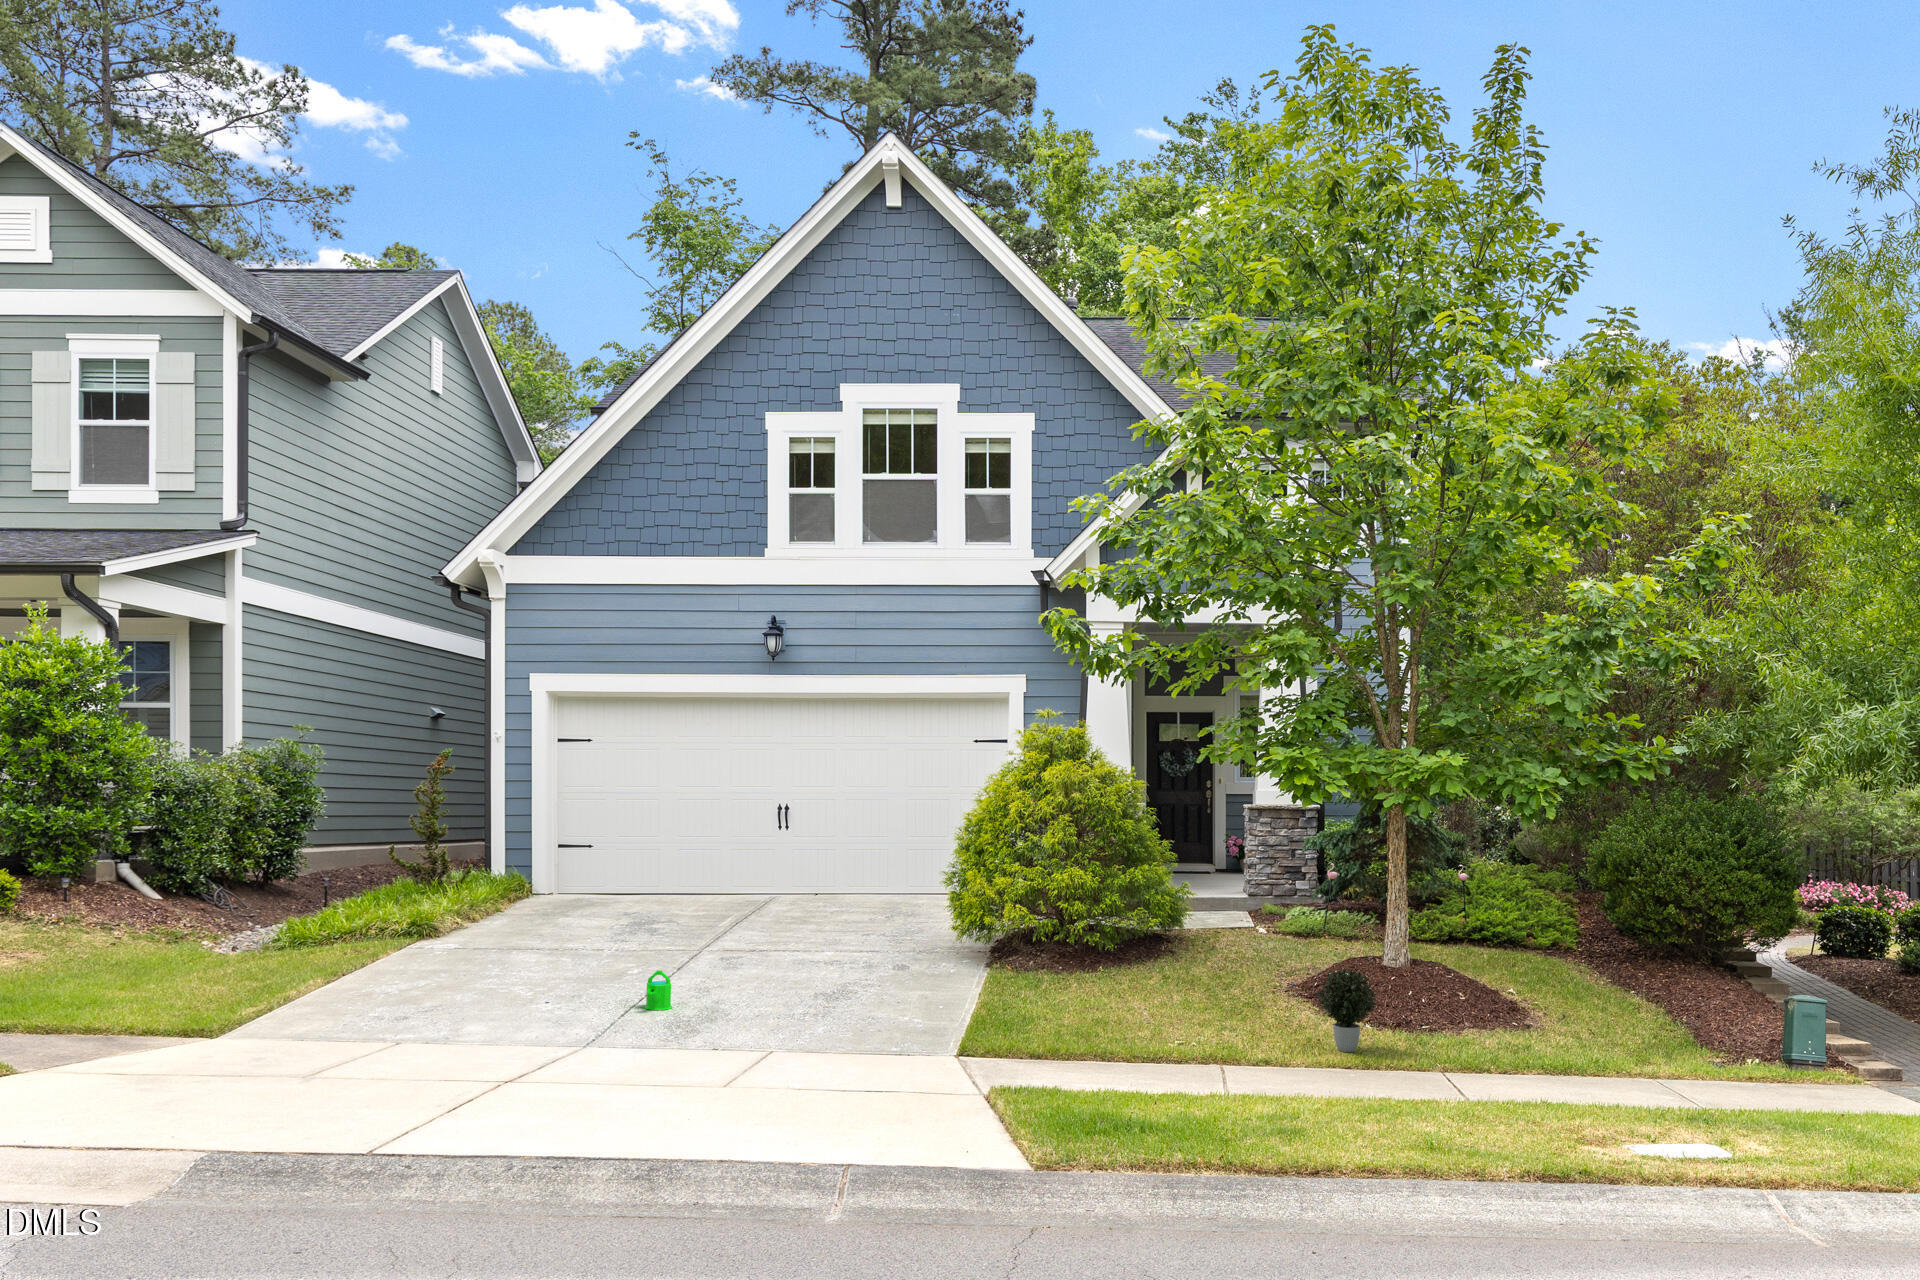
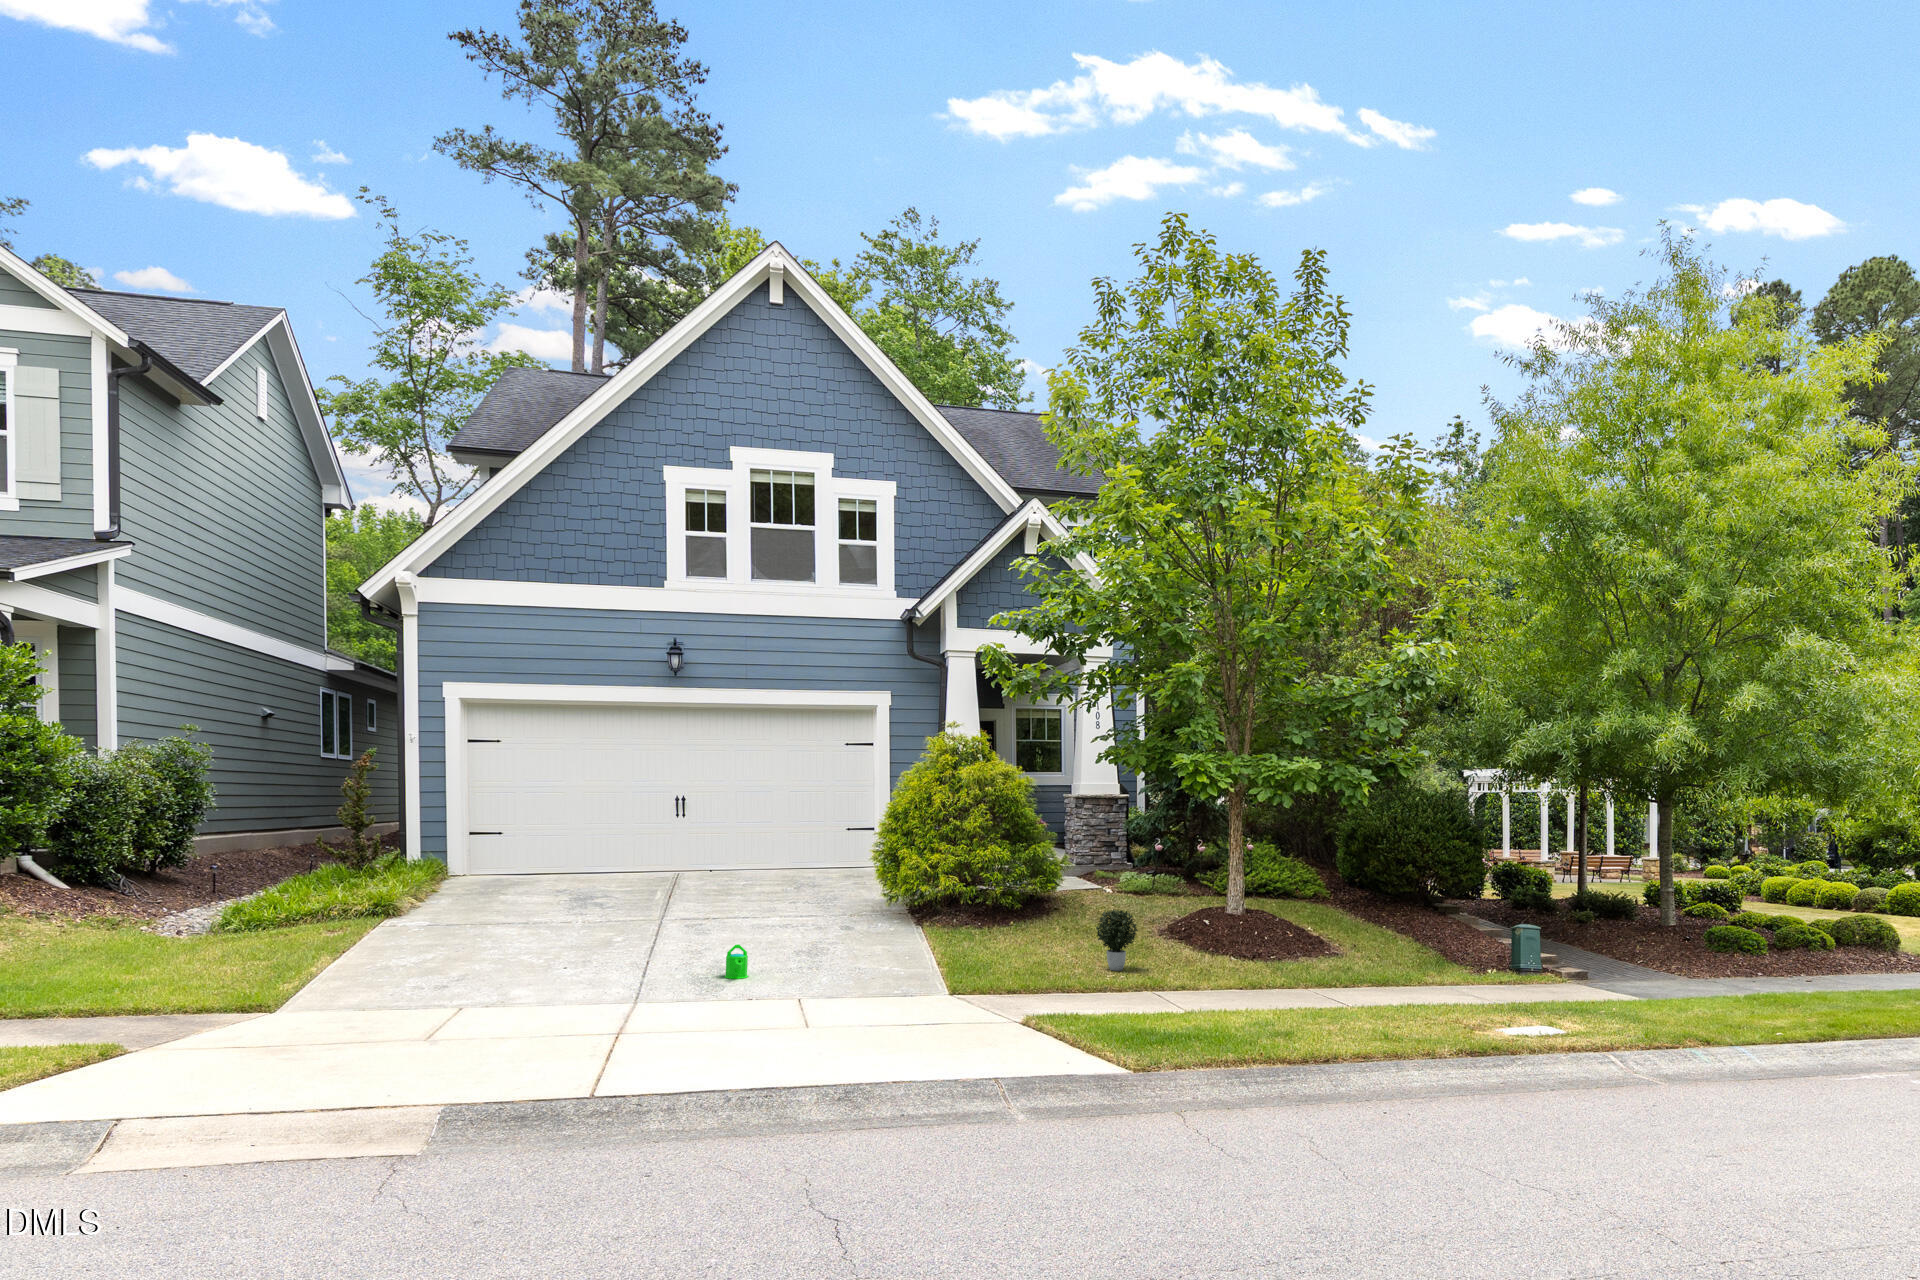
potted plant: present [1317,969,1376,1052] -> present [1096,909,1138,971]

